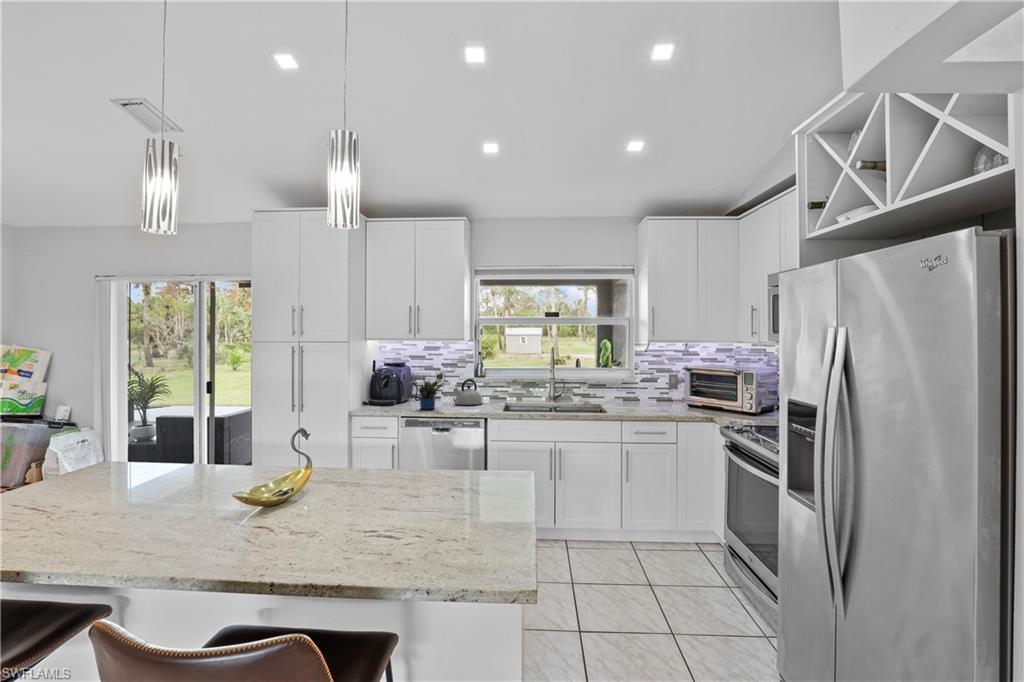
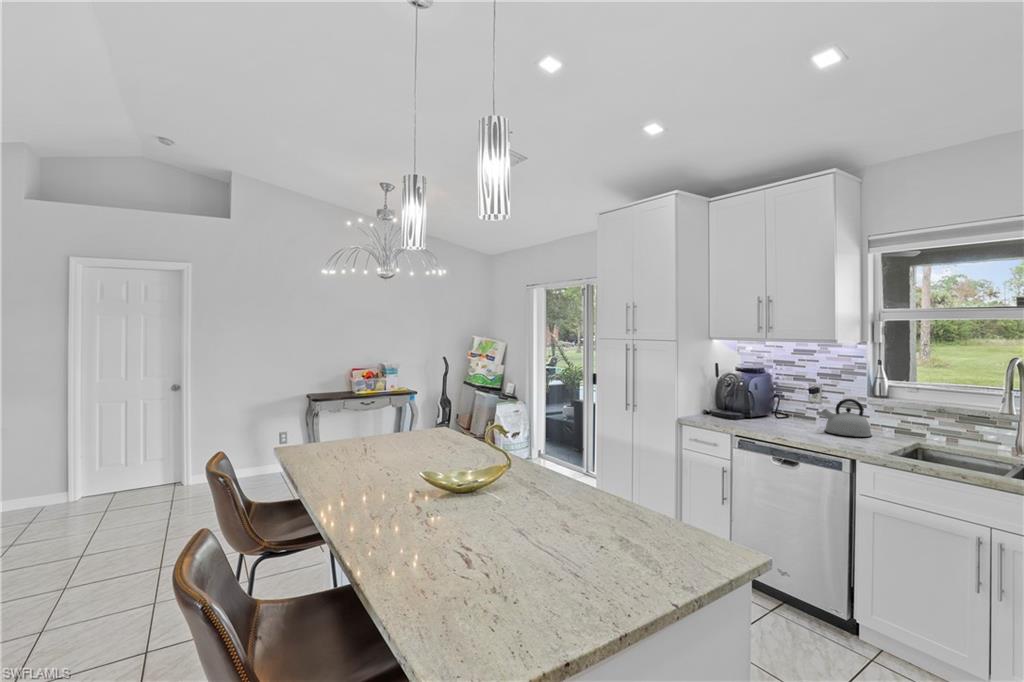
potted plant: present [418,373,443,409] -> none [763,382,799,432]

